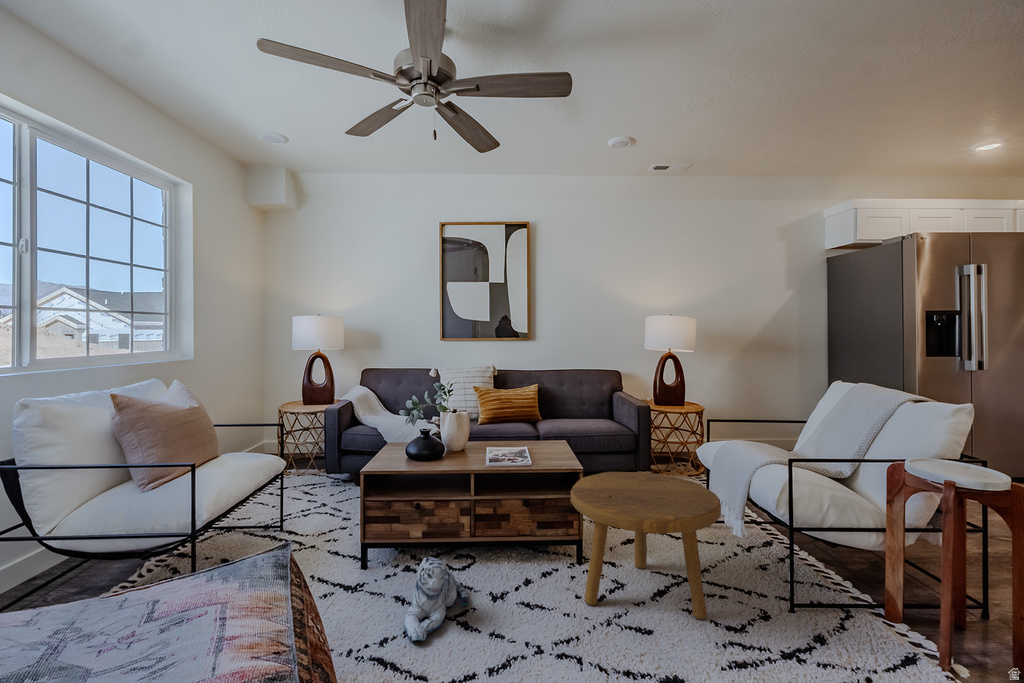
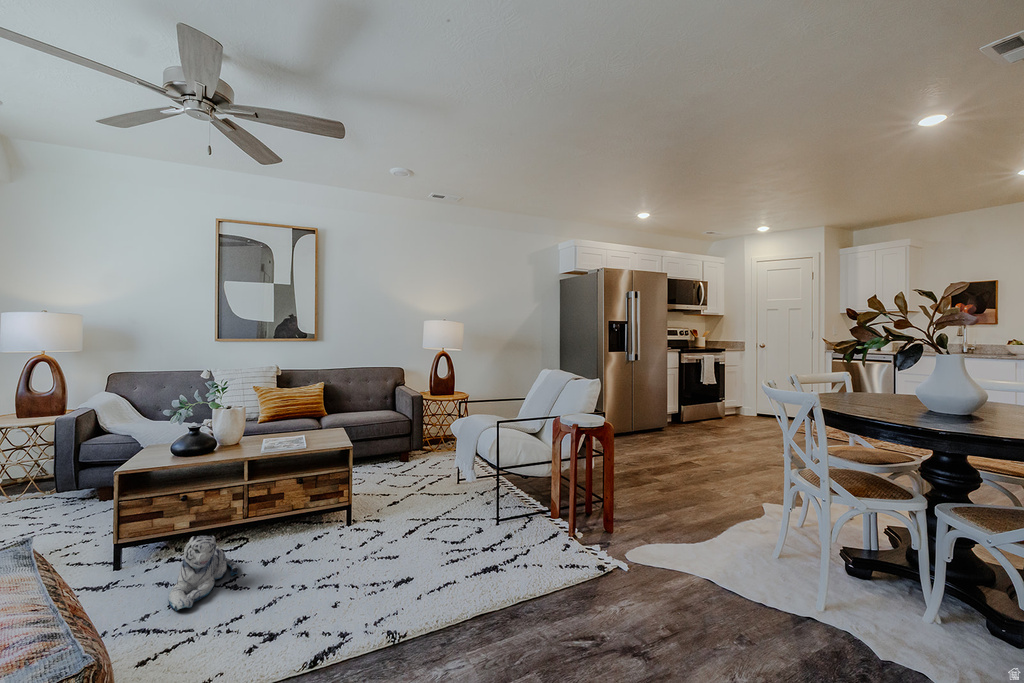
footstool: present [571,472,721,620] -> none [339,446,456,554]

